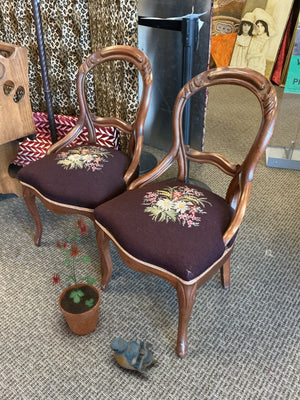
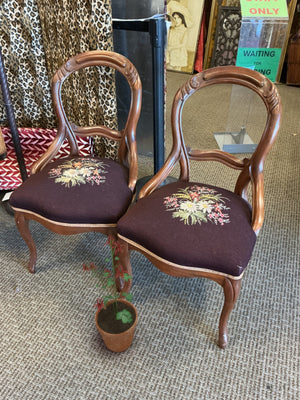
plush toy: present [109,337,159,375] -> none [161,342,208,373]

